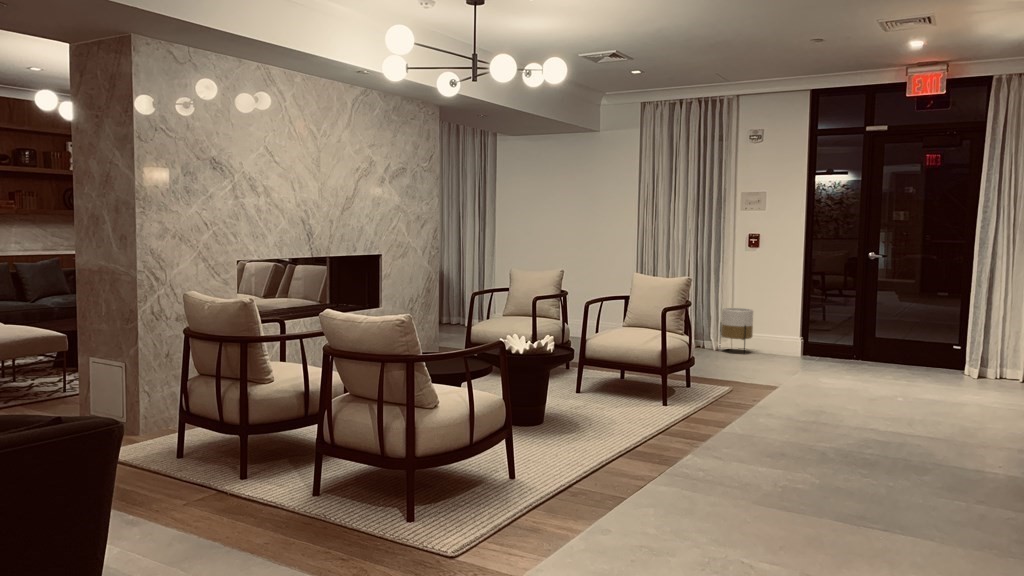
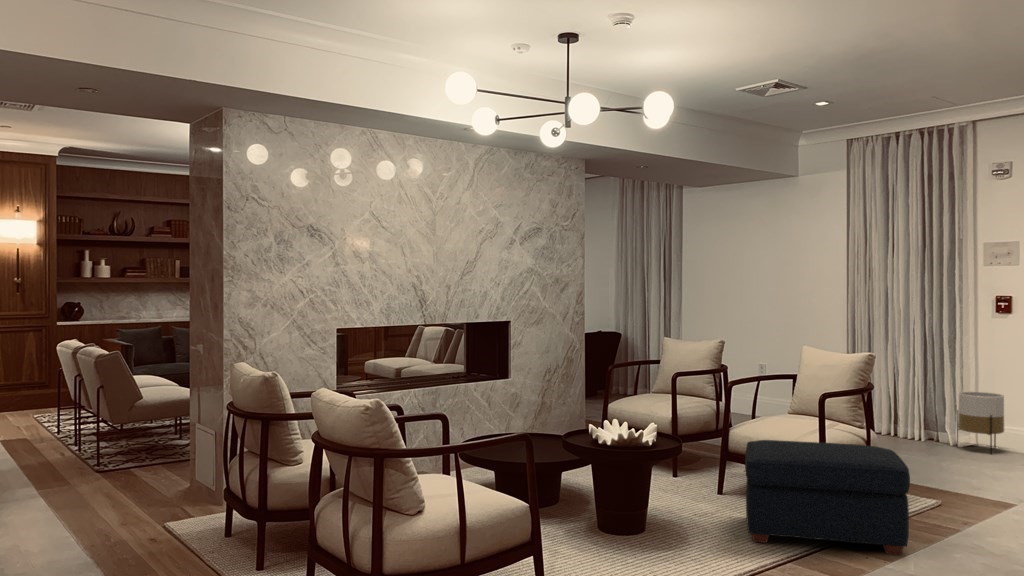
ottoman: none [611,346,738,423] -> present [745,440,910,555]

